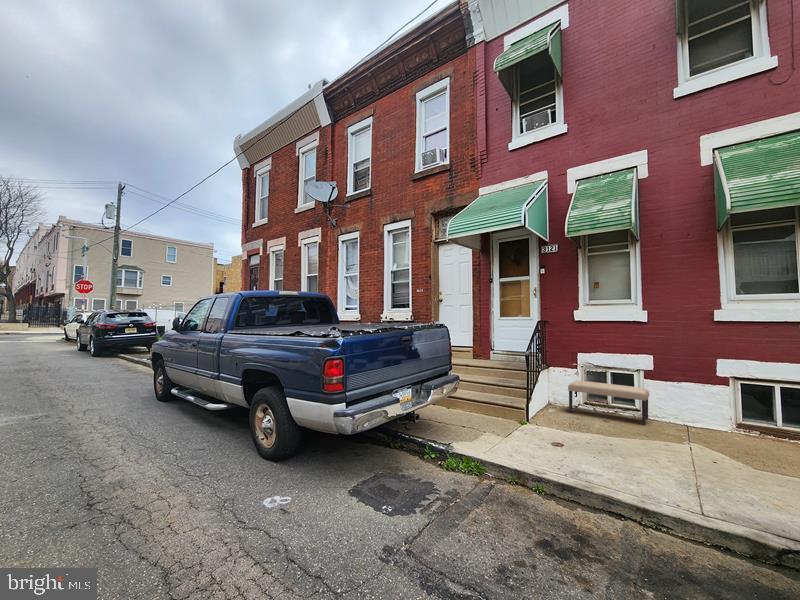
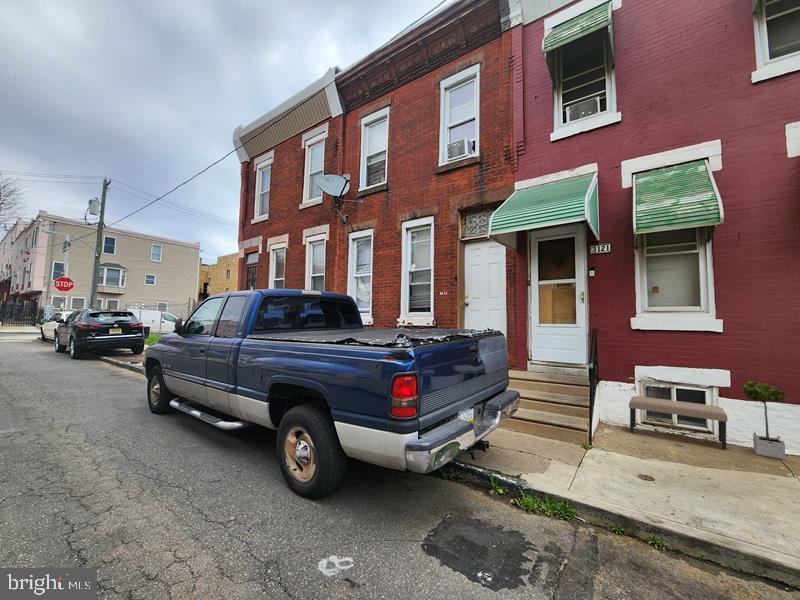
potted tree: none [660,364,694,432] -> present [743,381,785,459]

